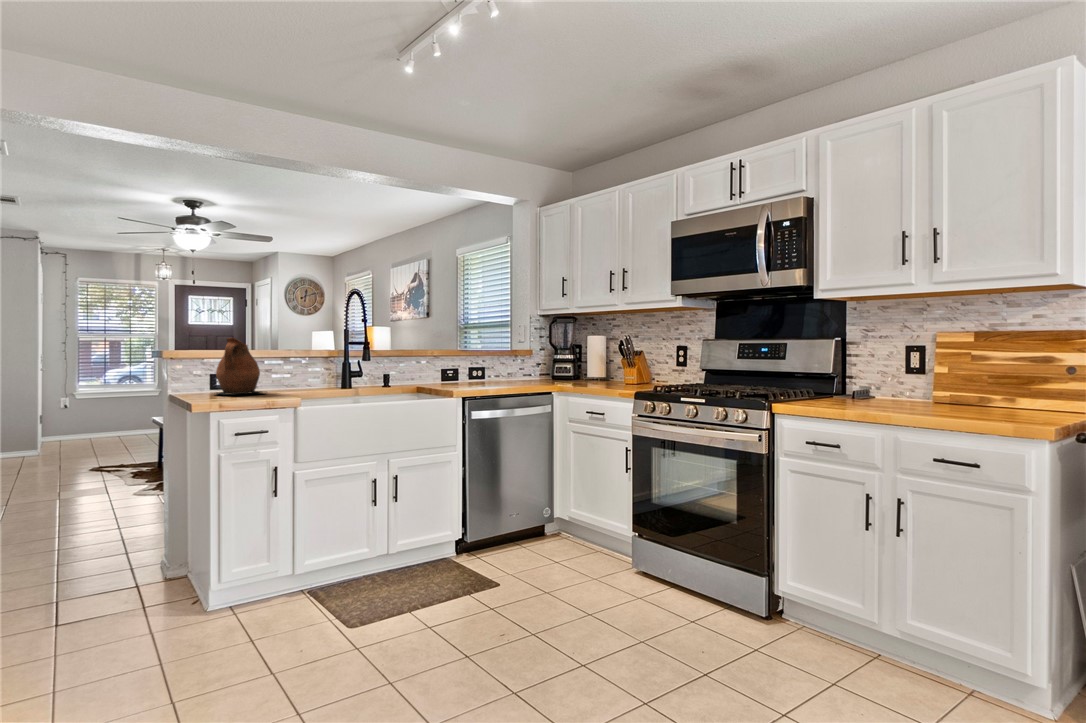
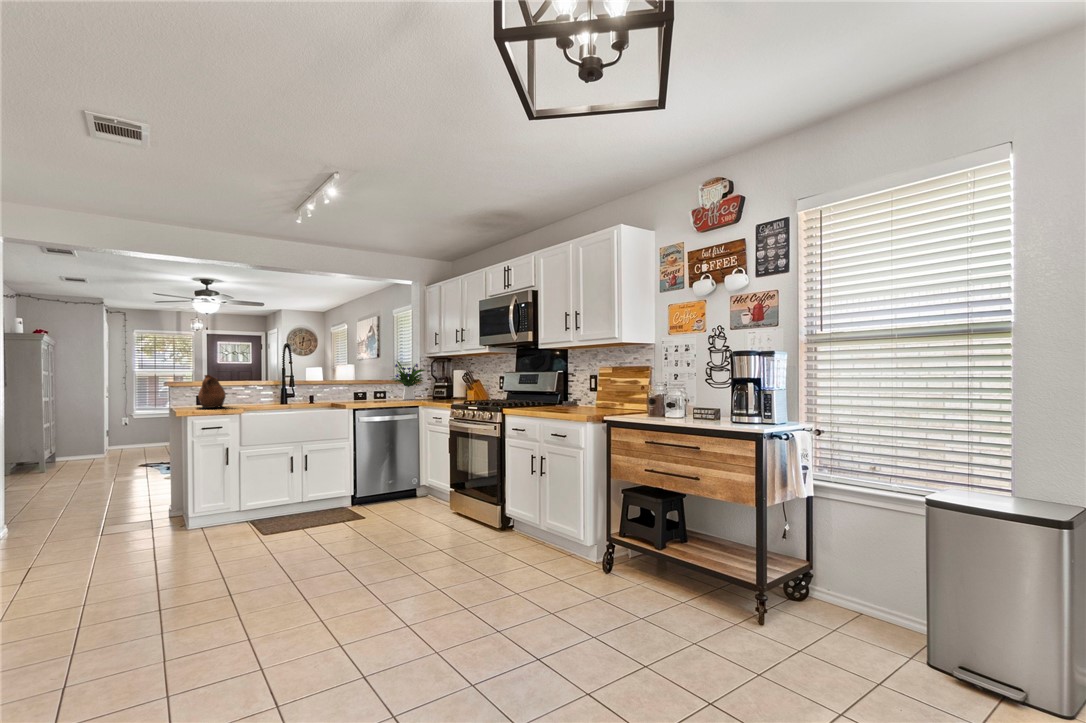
flower arrangement: none [495,321,551,382] -> present [393,361,425,400]

